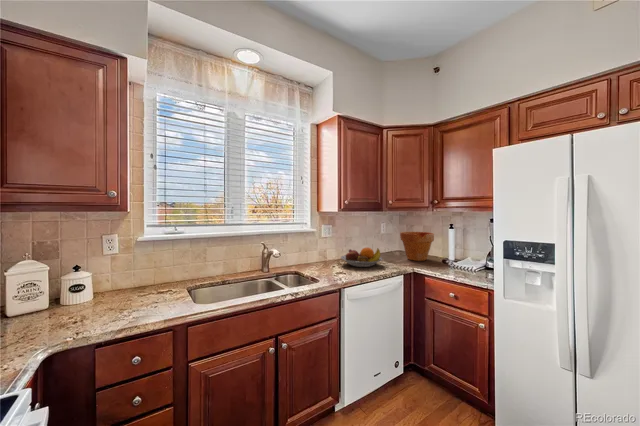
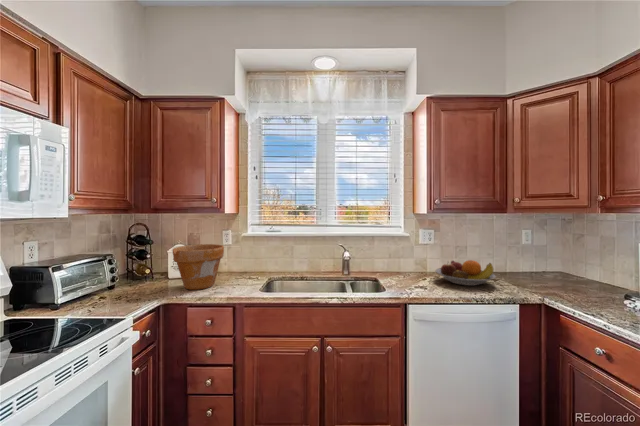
flower pot: present [400,232,434,261] -> present [172,244,224,290]

